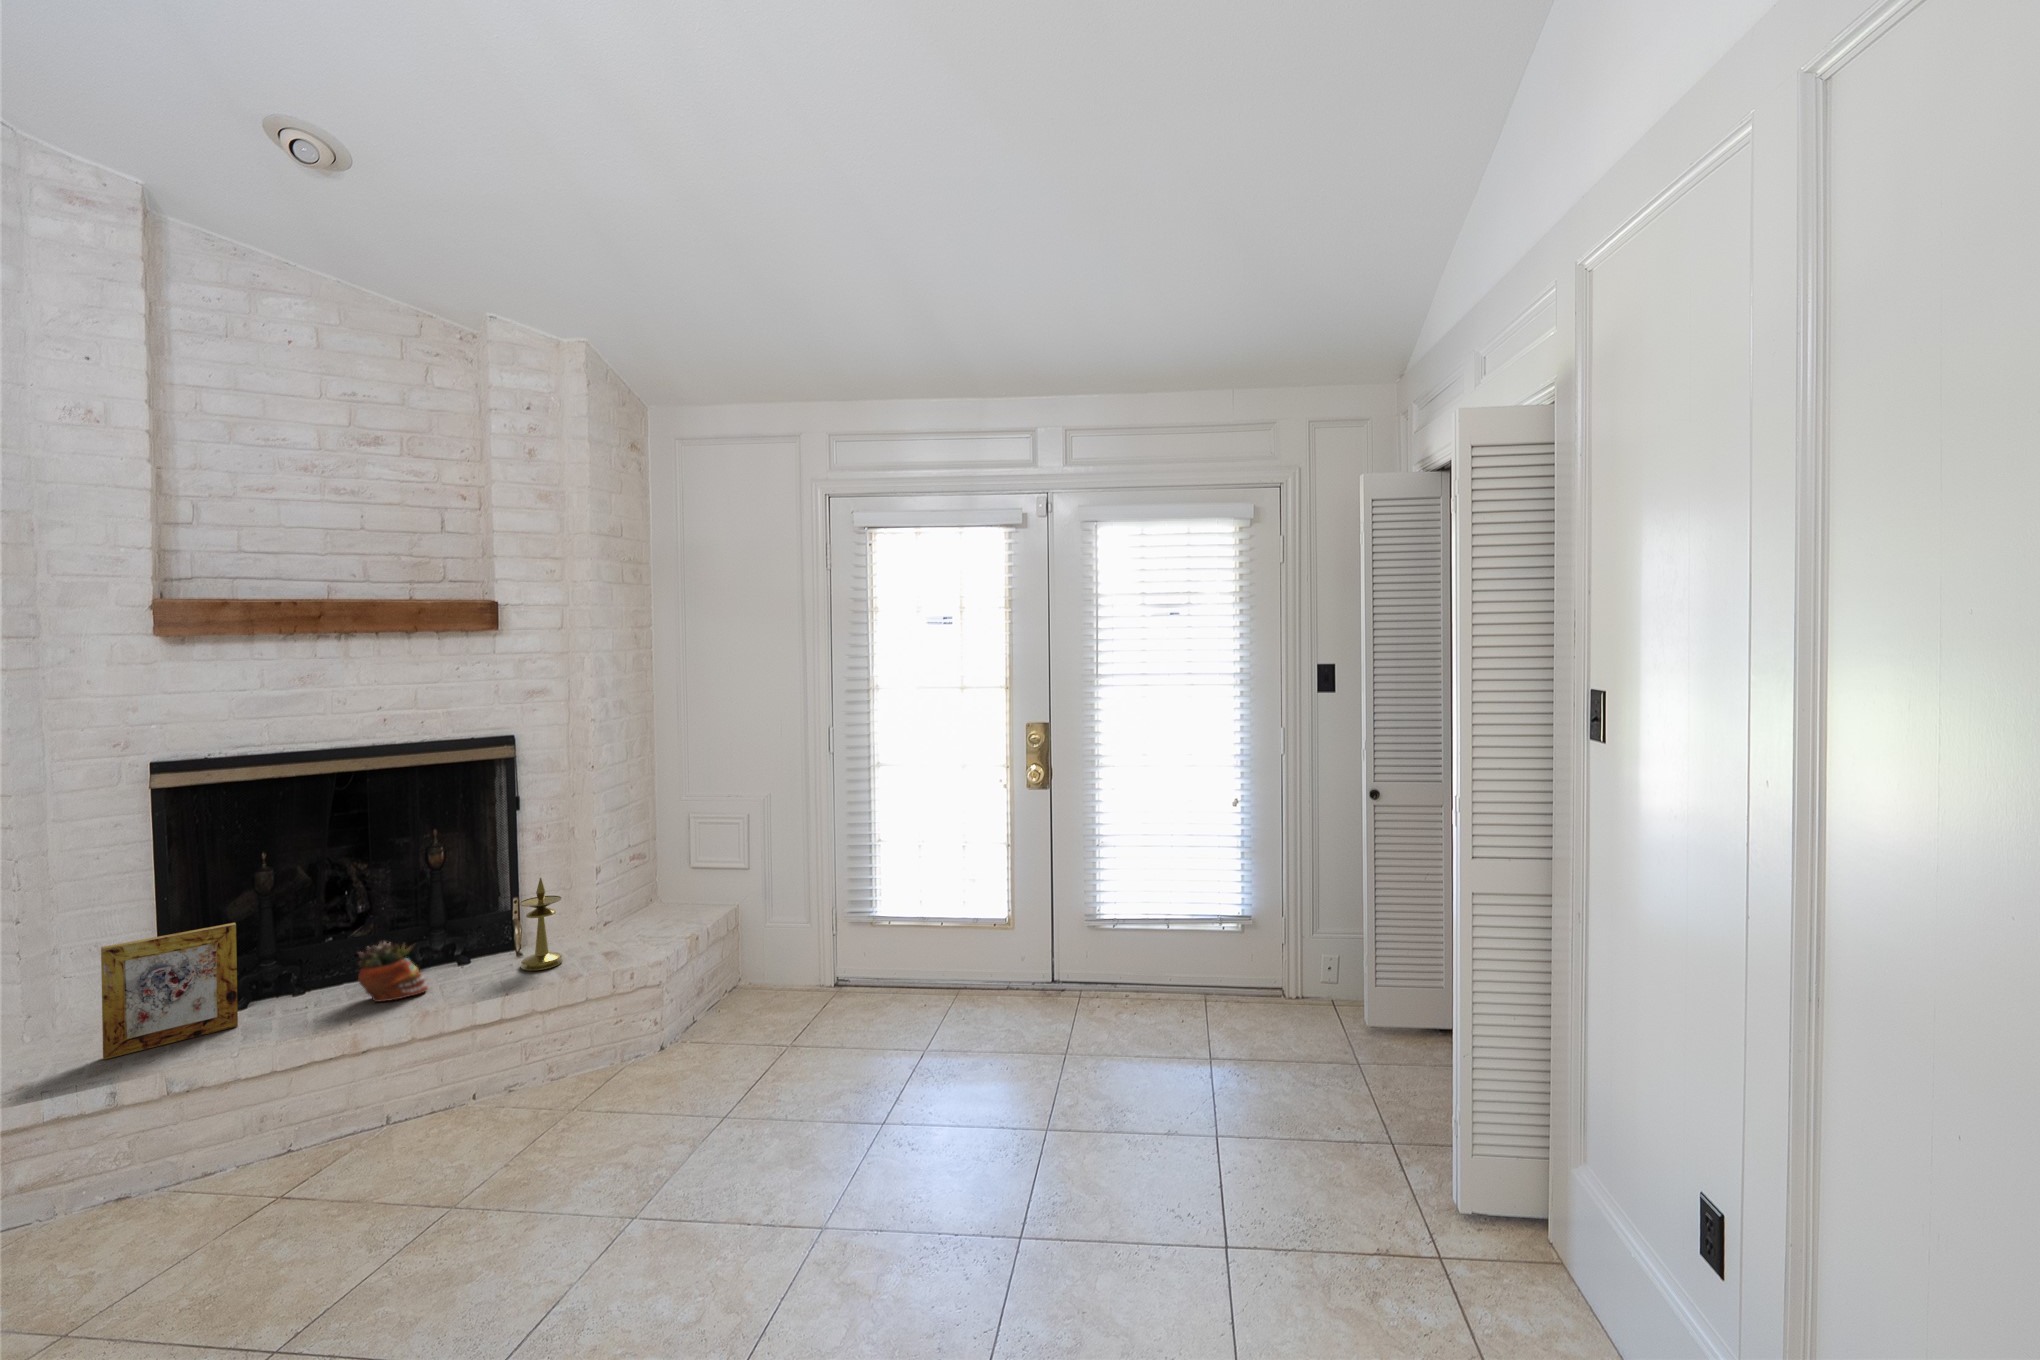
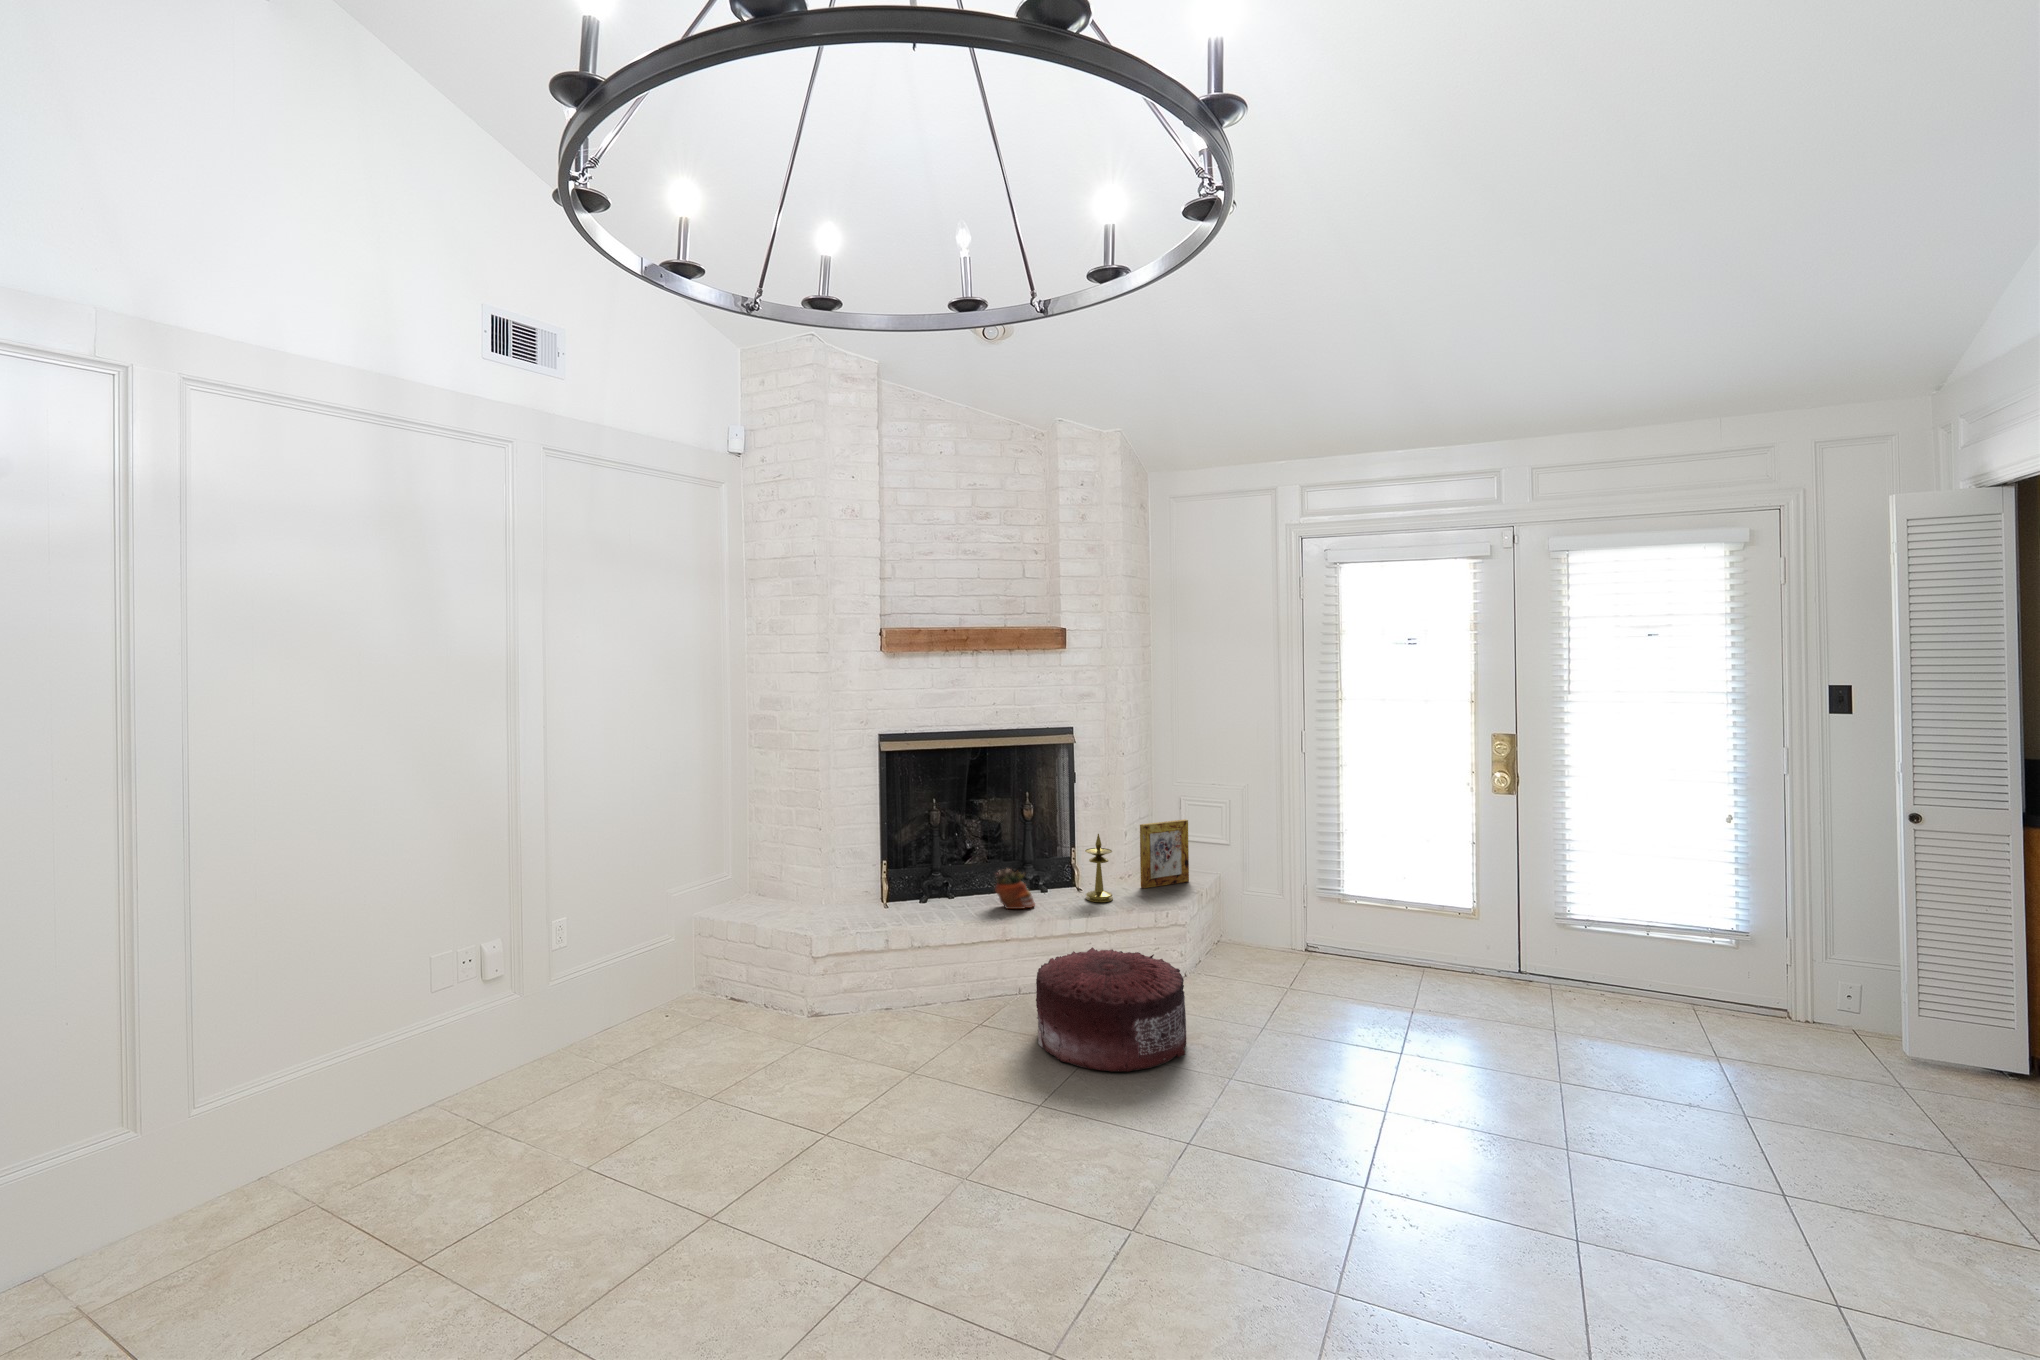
picture frame: present [101,923,238,1059] -> present [1140,820,1189,888]
pouf: none [341,1045,600,1257] -> present [1036,947,1186,1072]

